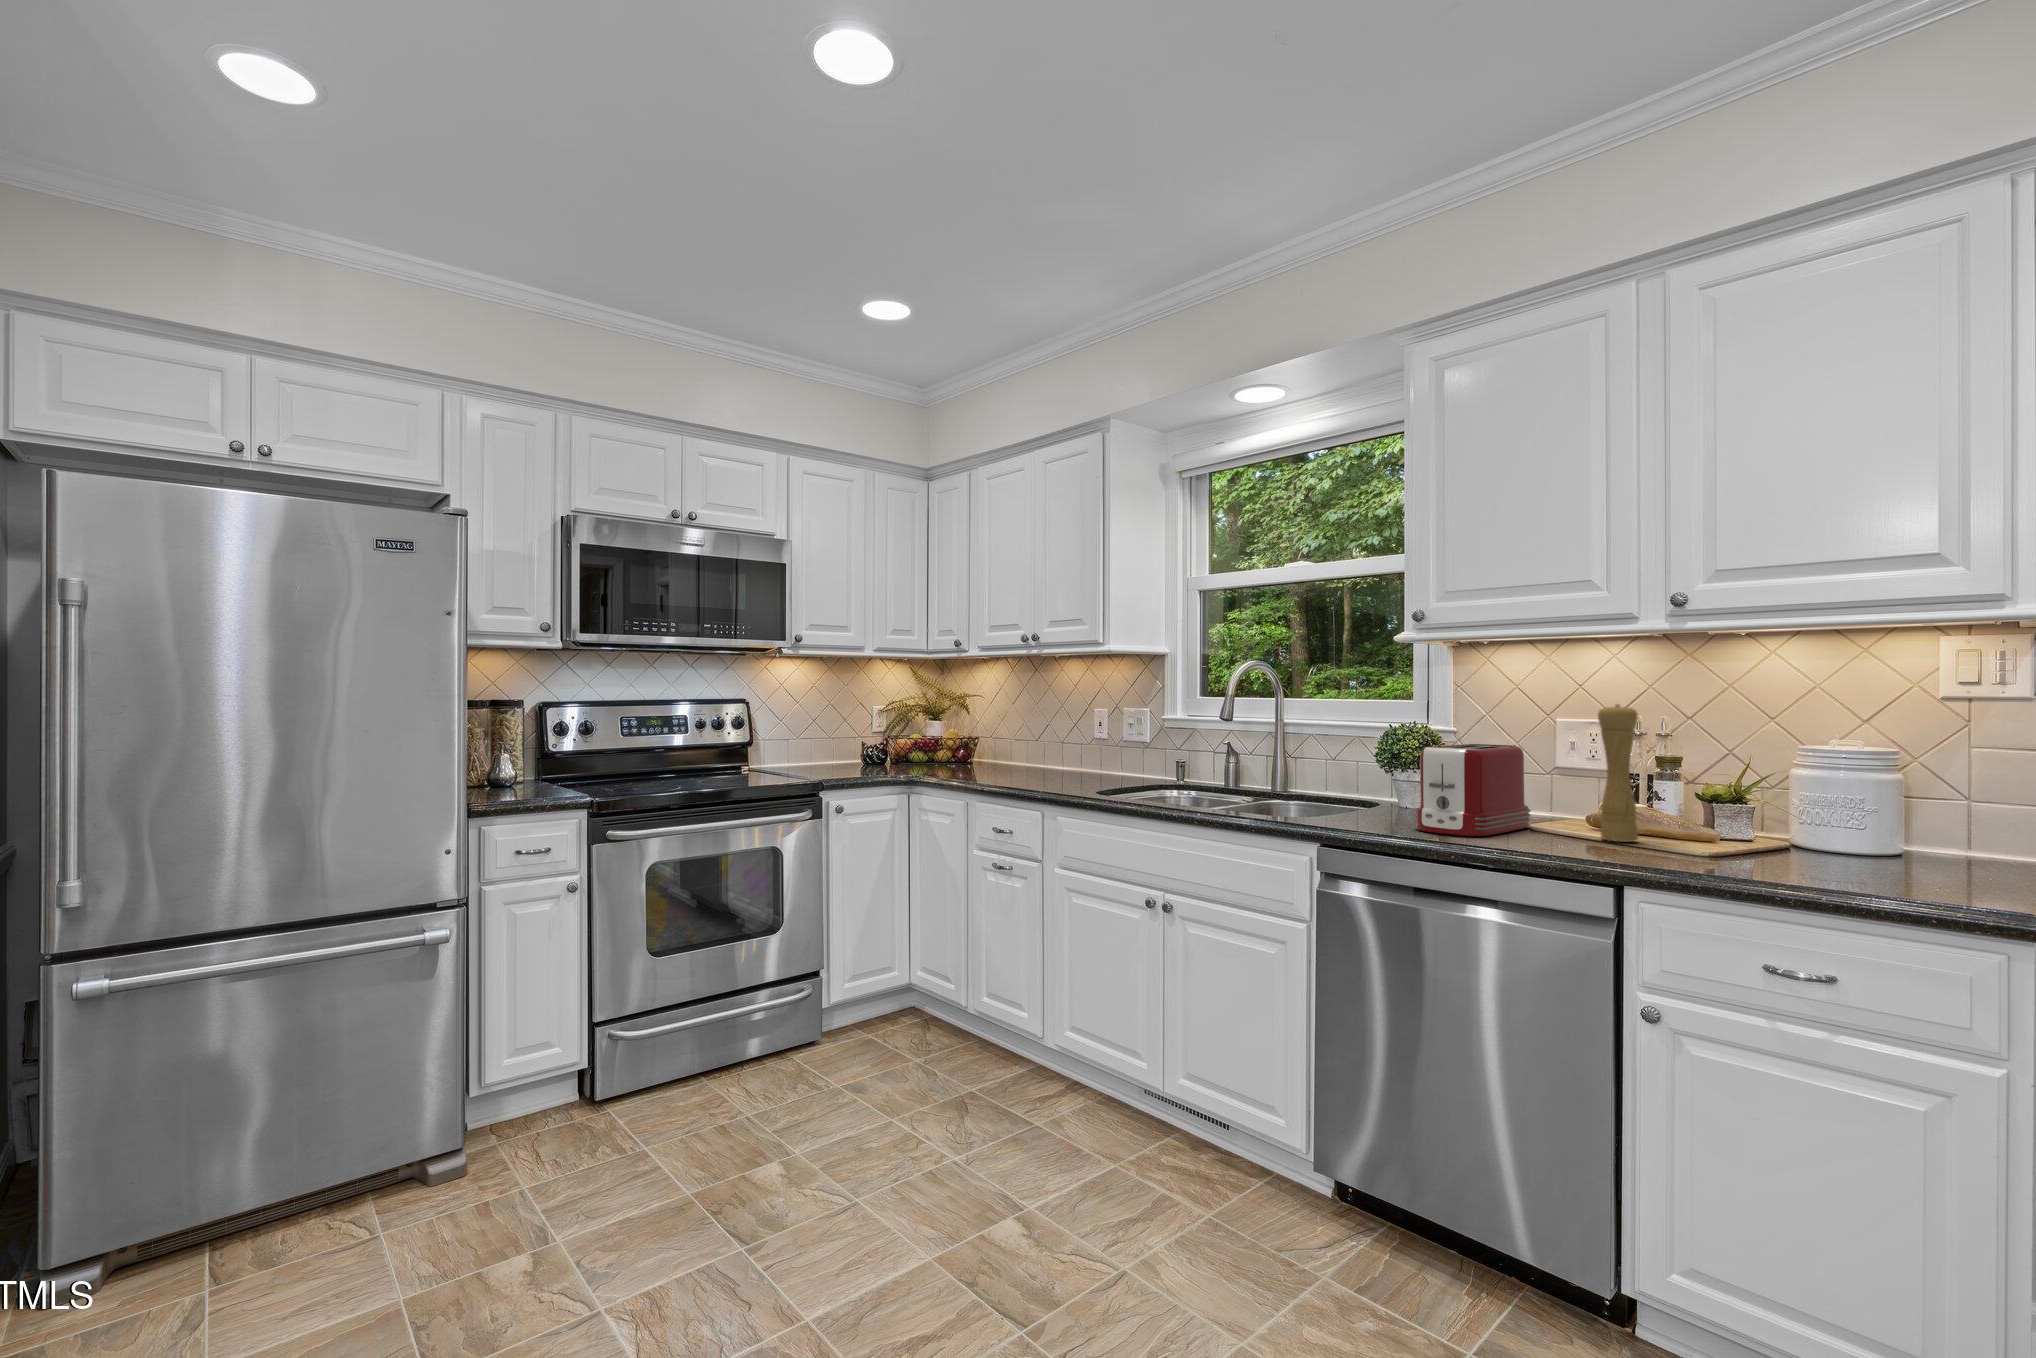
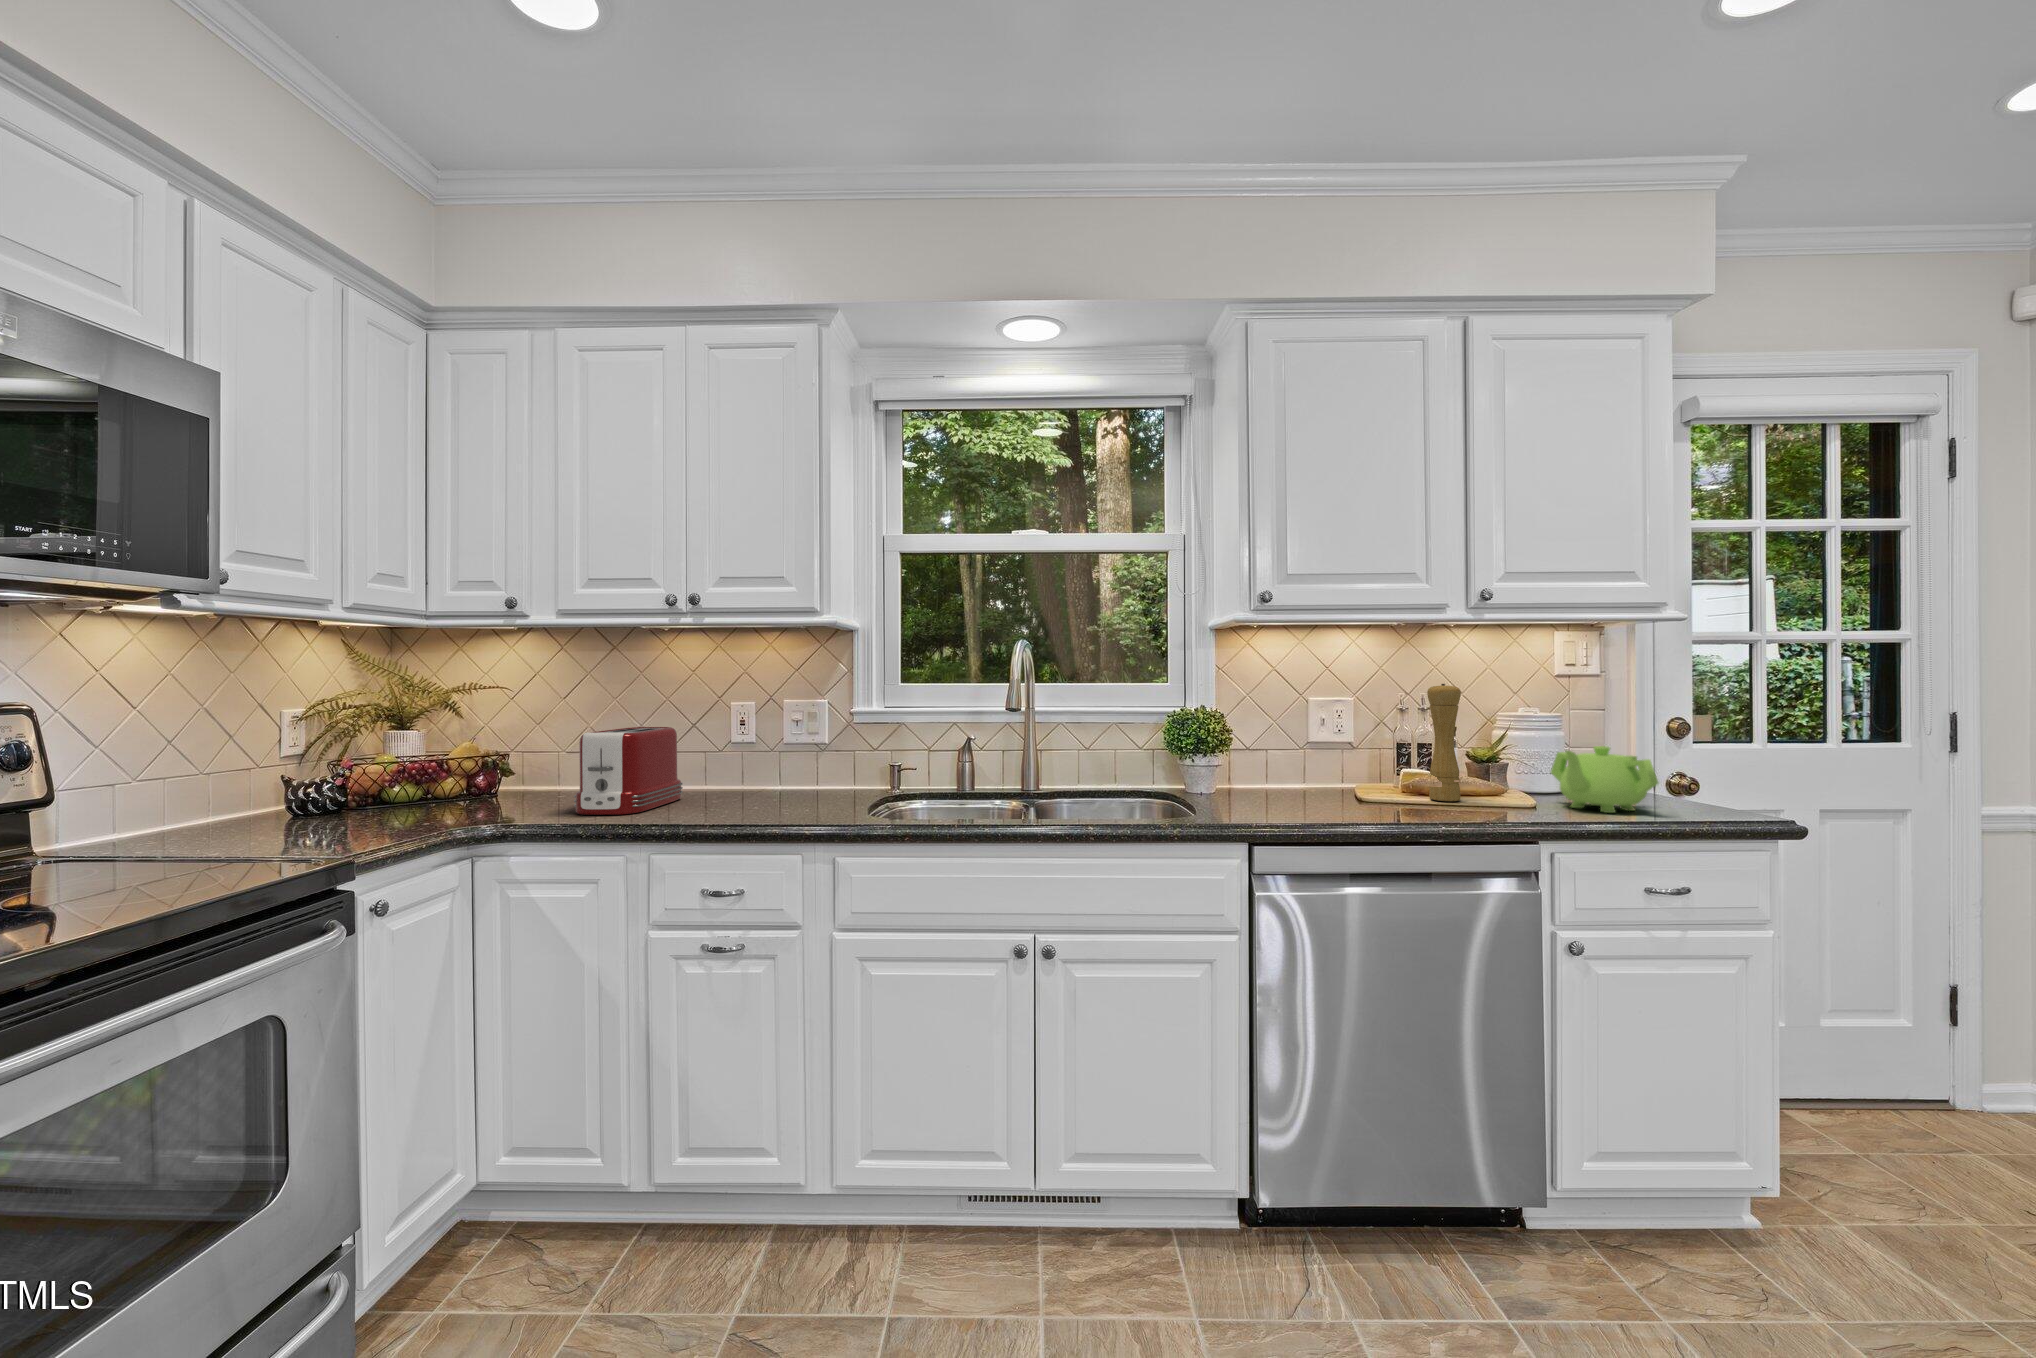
toaster: present [1415,744,1531,836] -> present [574,727,683,815]
teapot: none [1684,787,1850,874] -> present [1551,746,1658,813]

